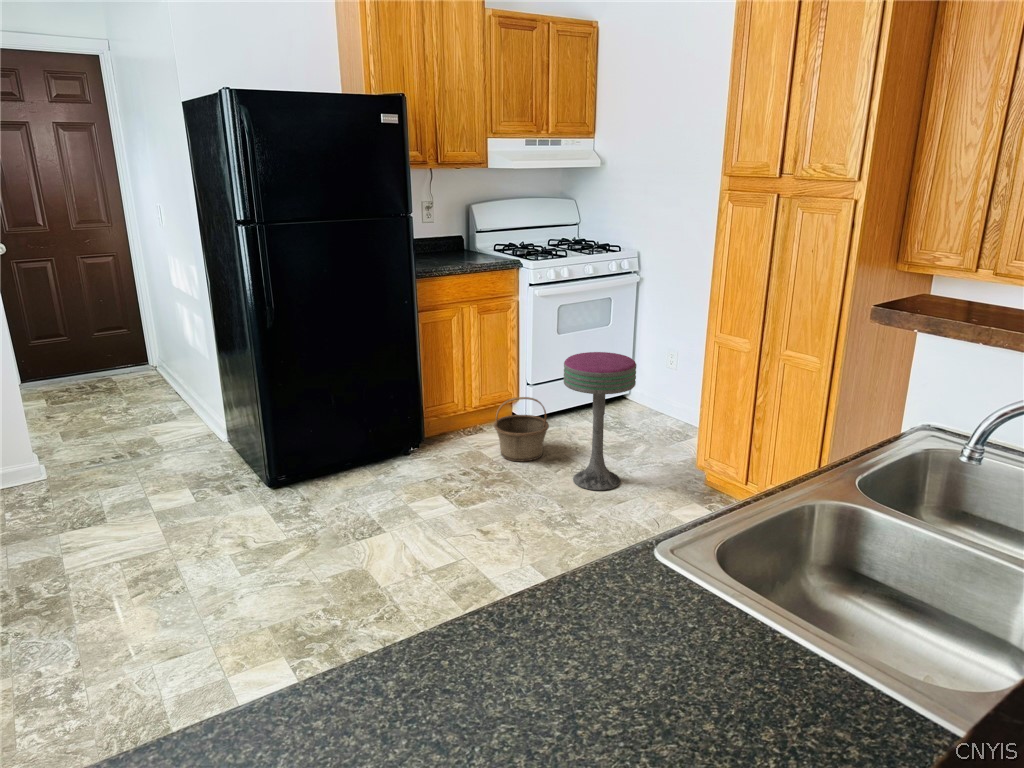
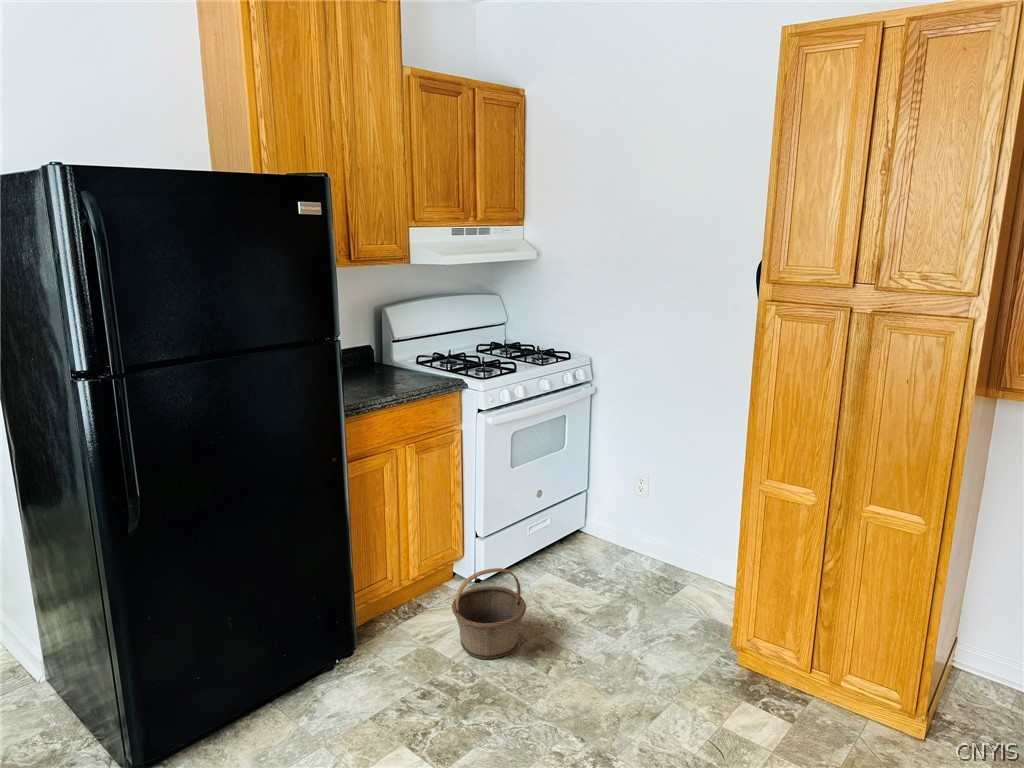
bar stool: present [564,352,636,490] -> none [562,509,659,700]

